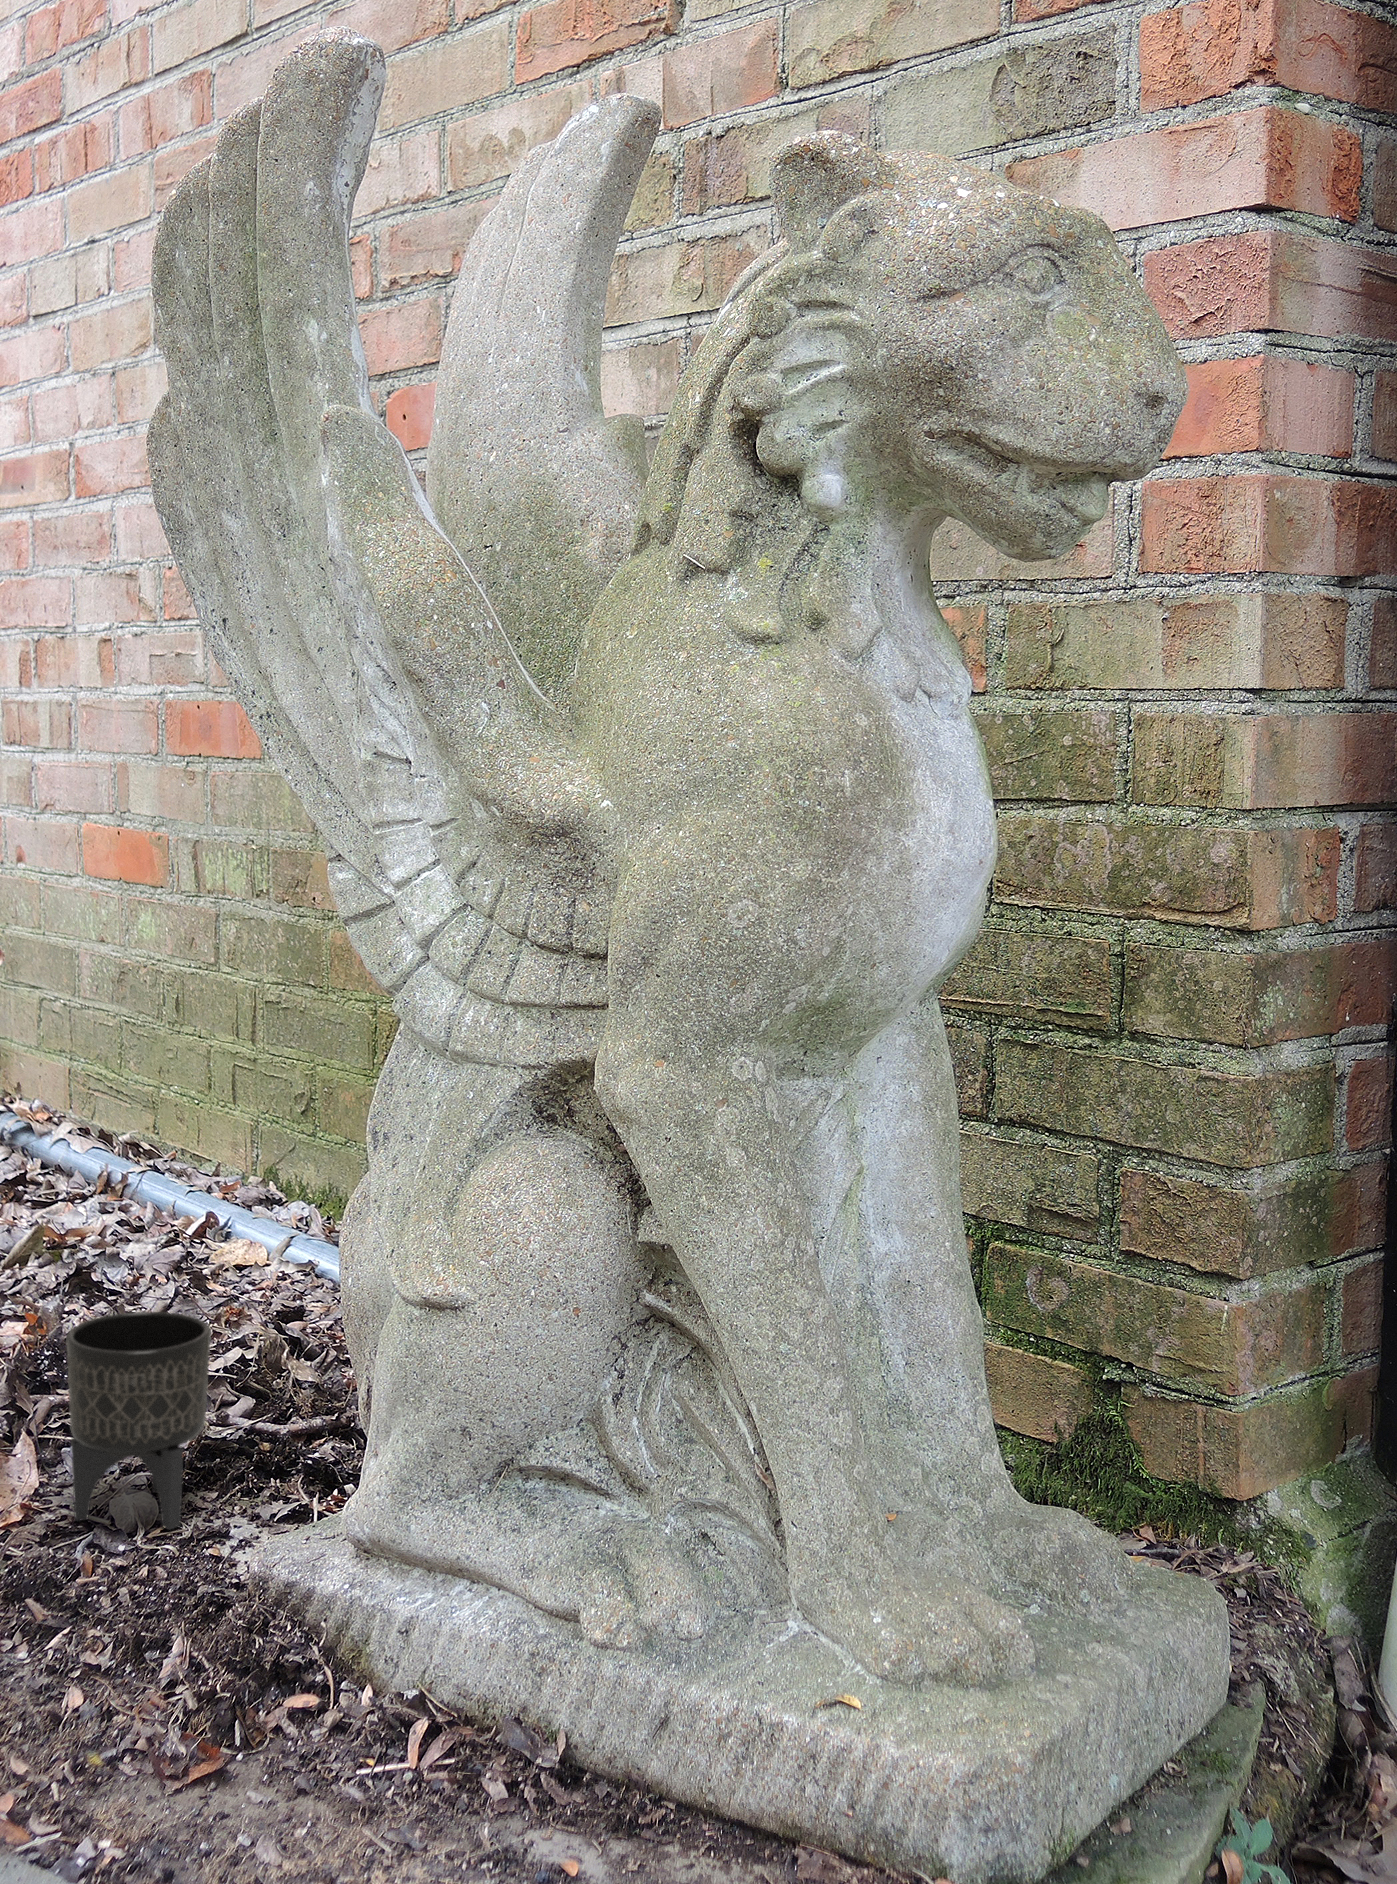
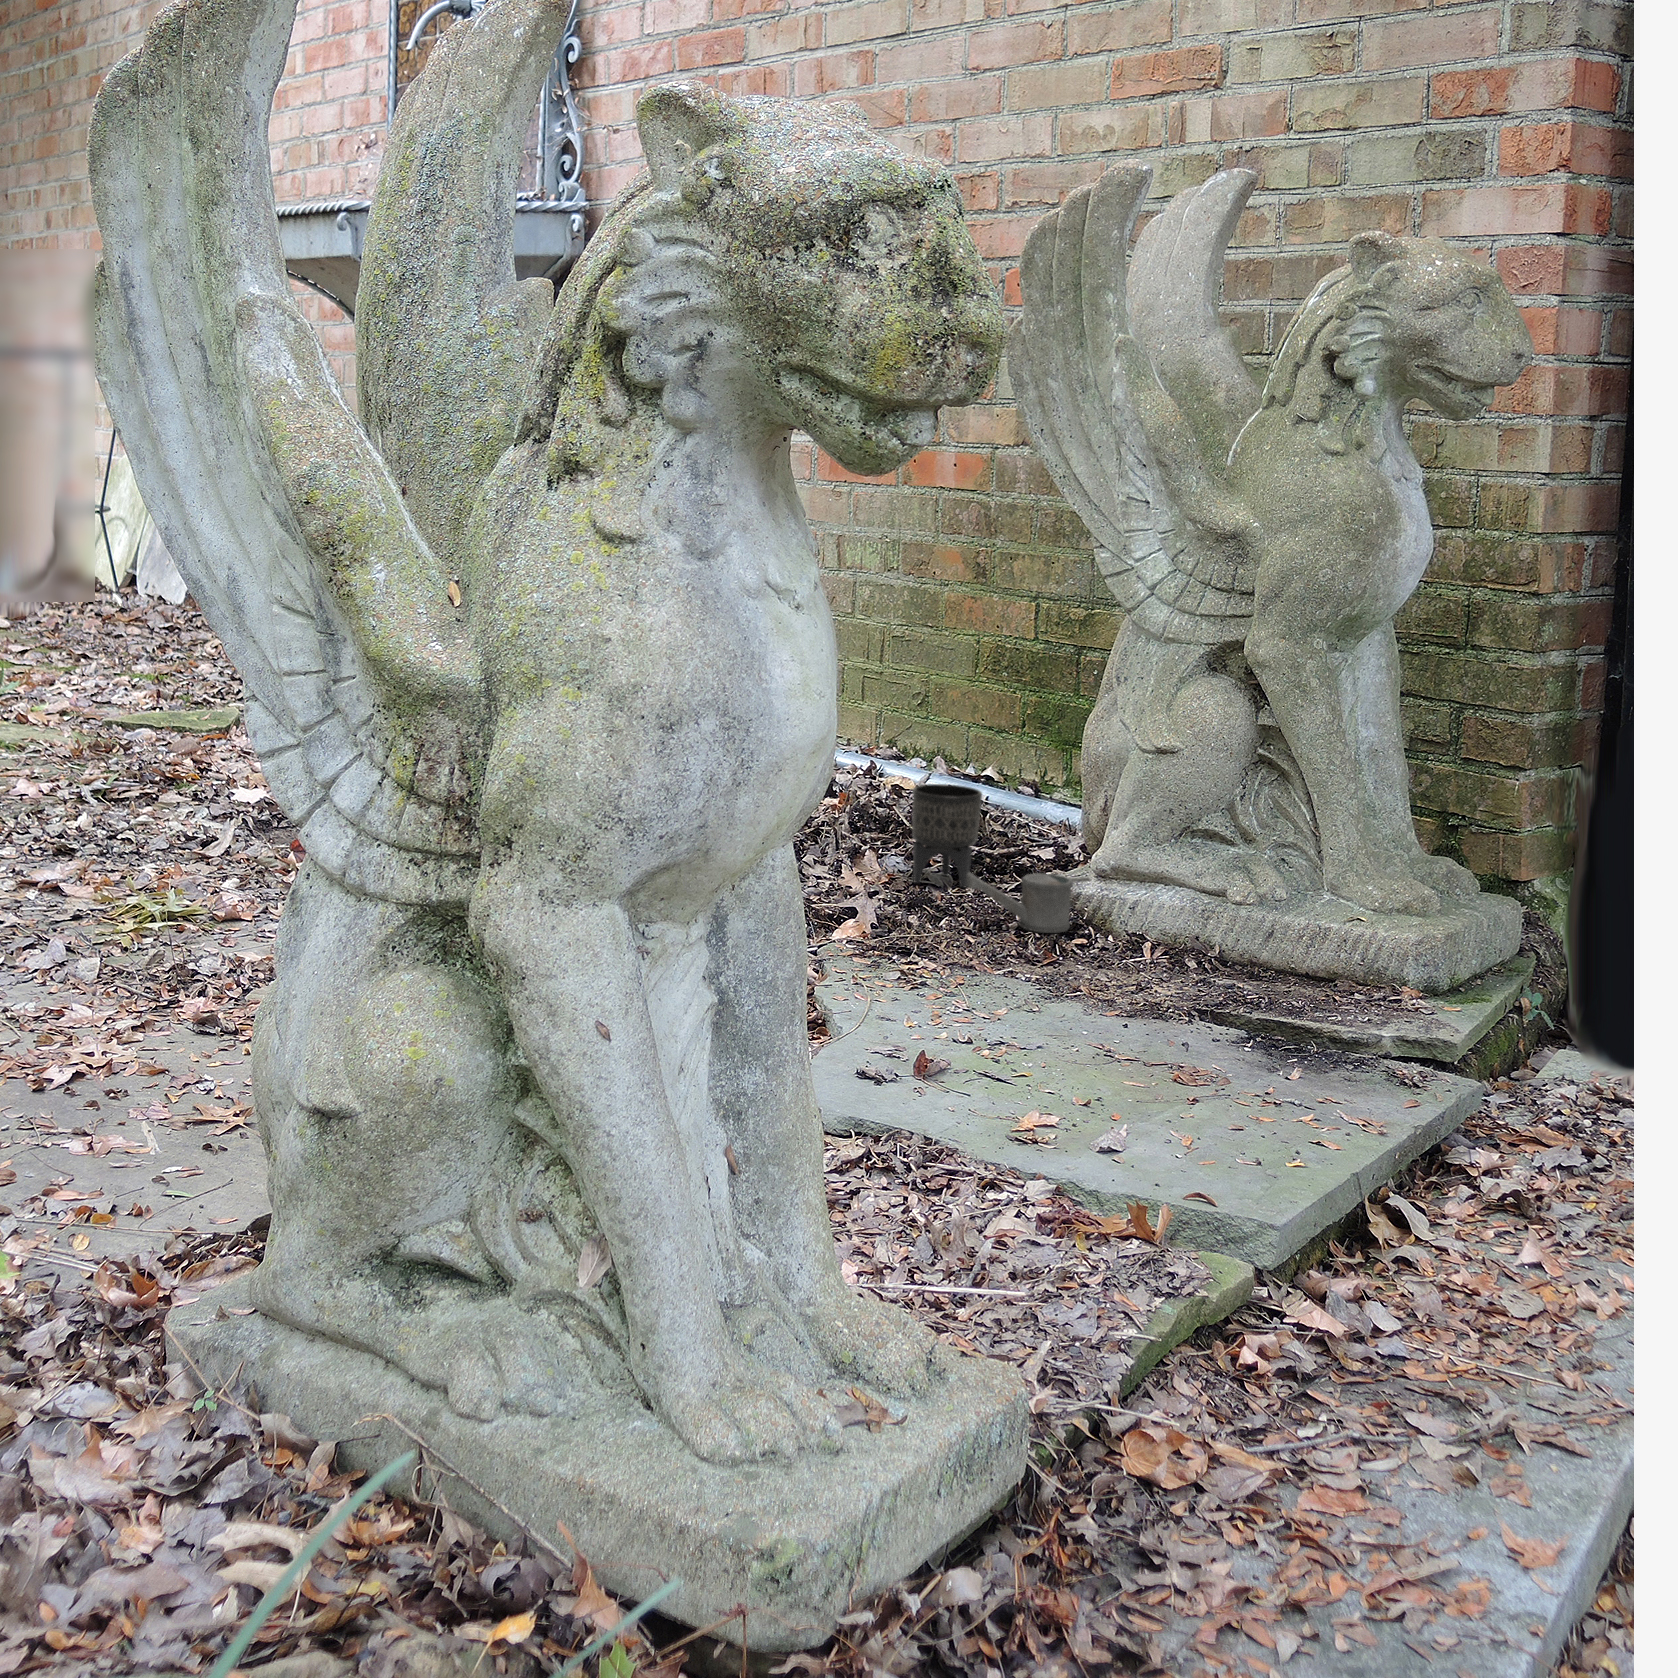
watering can: none [69,1534,368,1681] -> present [967,872,1090,933]

